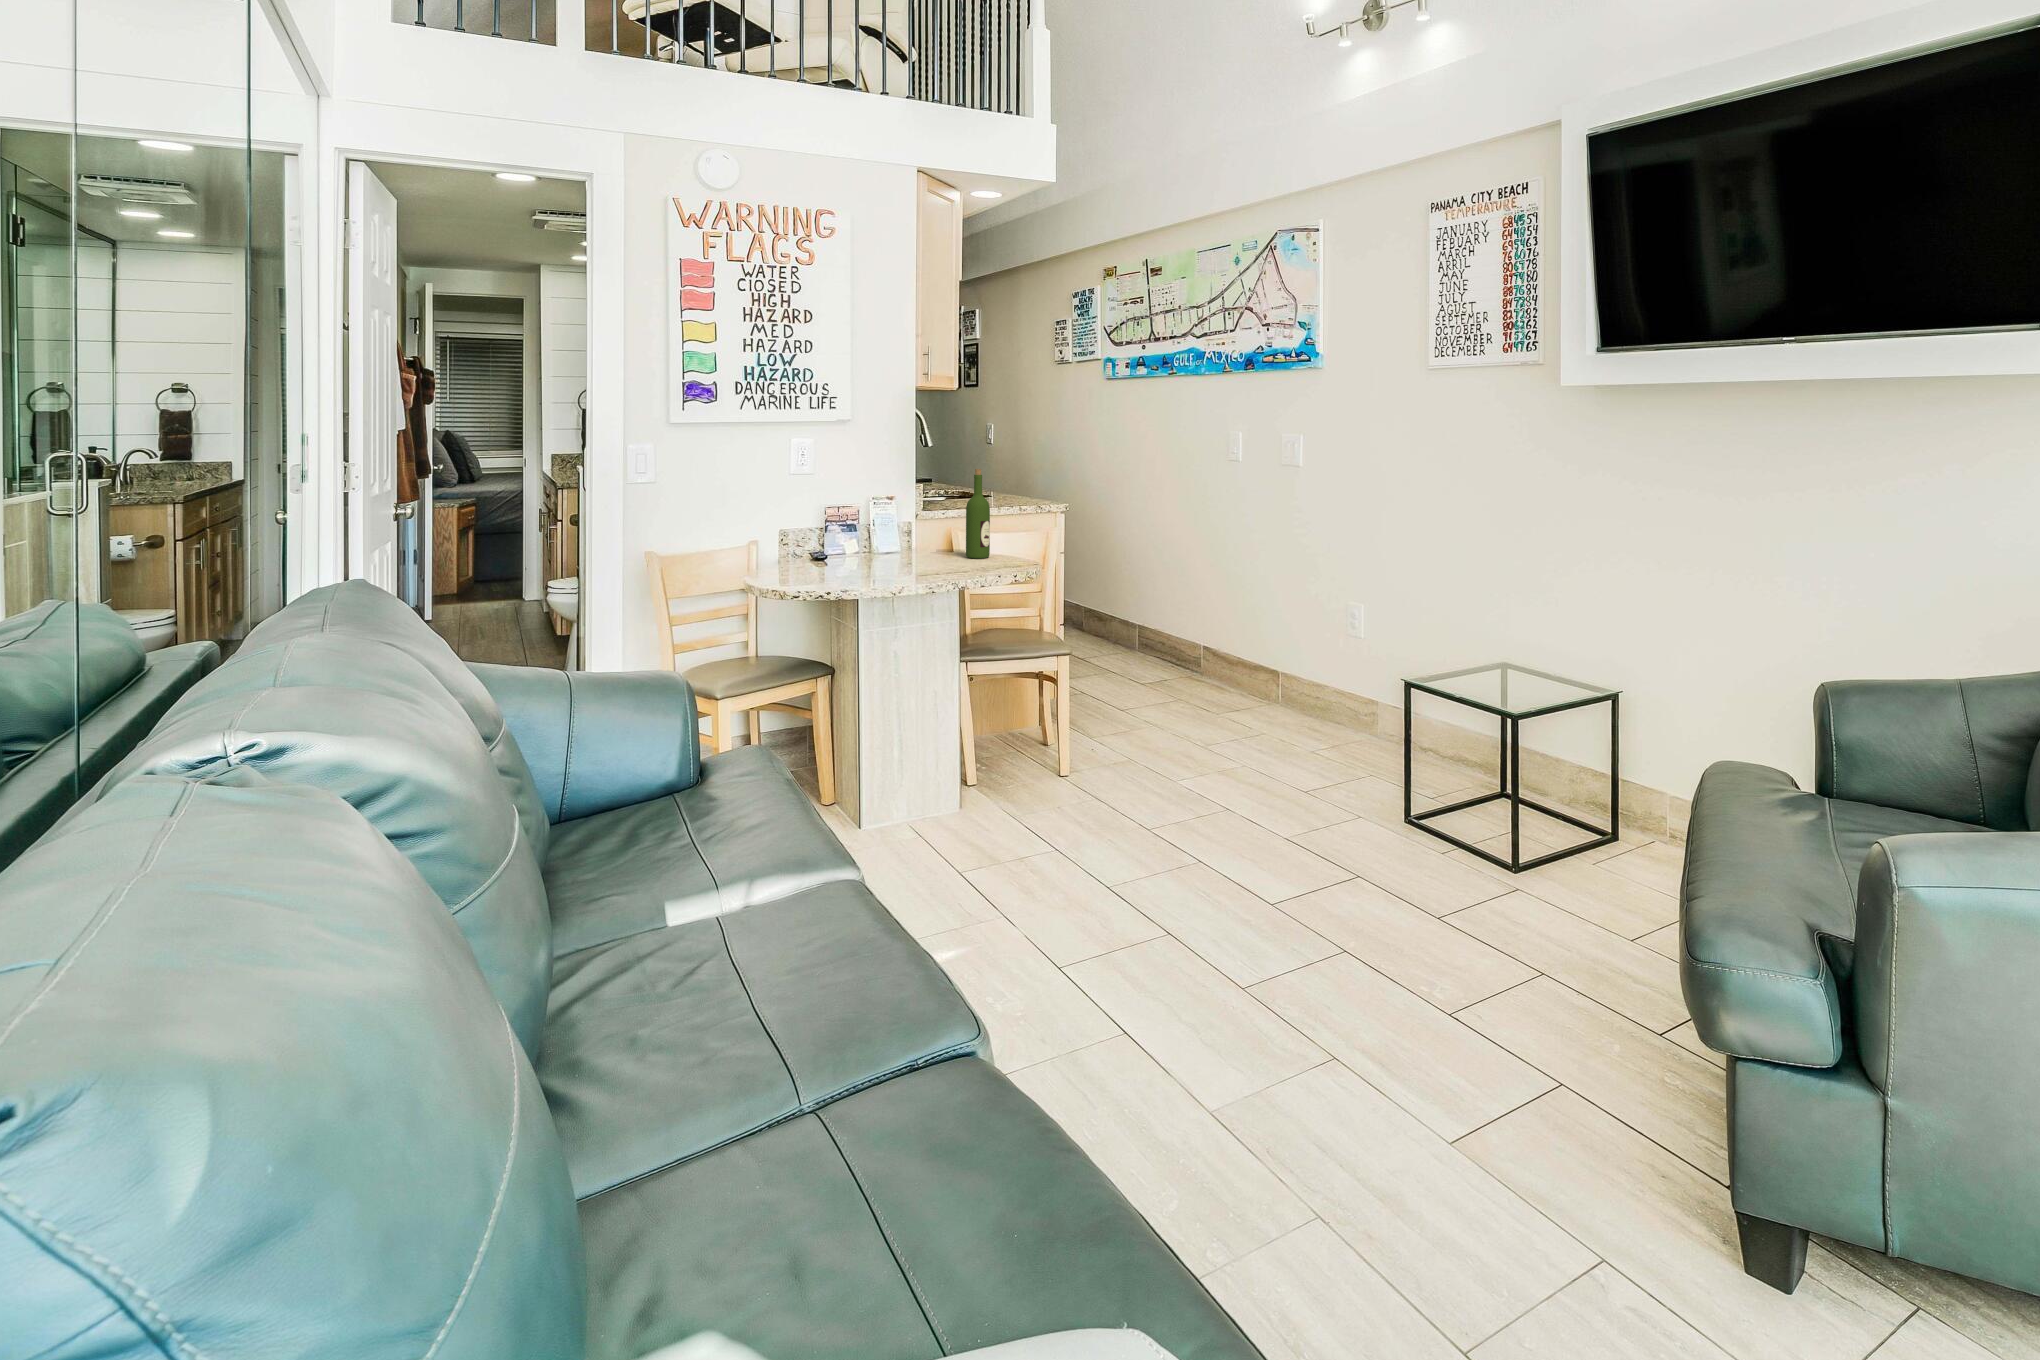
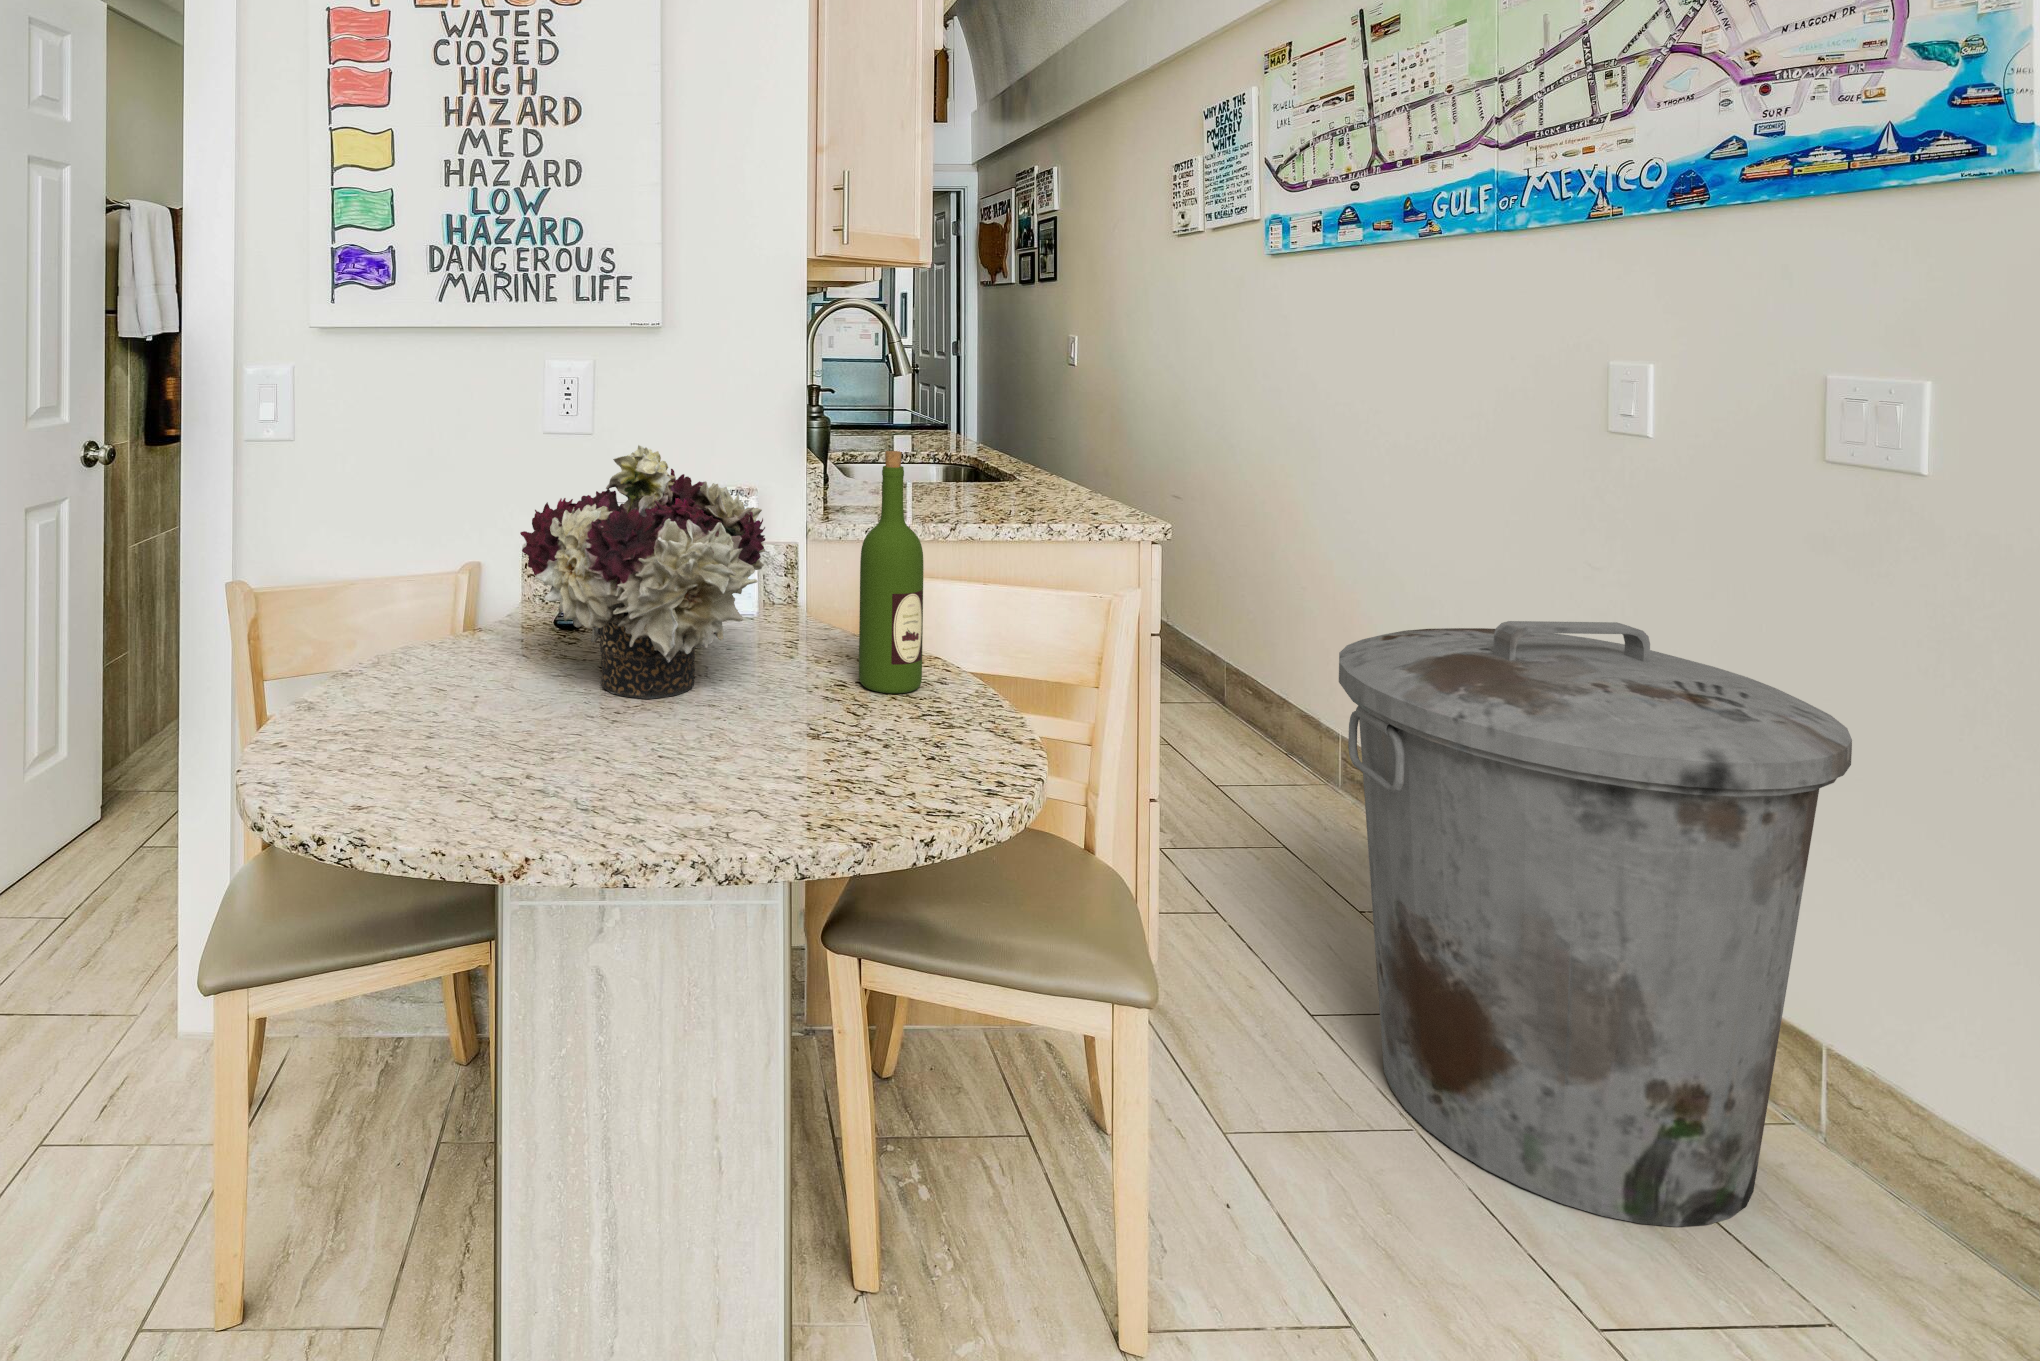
flower arrangement: none [834,468,936,565] -> present [520,445,765,699]
trash can: none [1132,531,1283,730] -> present [1339,621,1852,1227]

